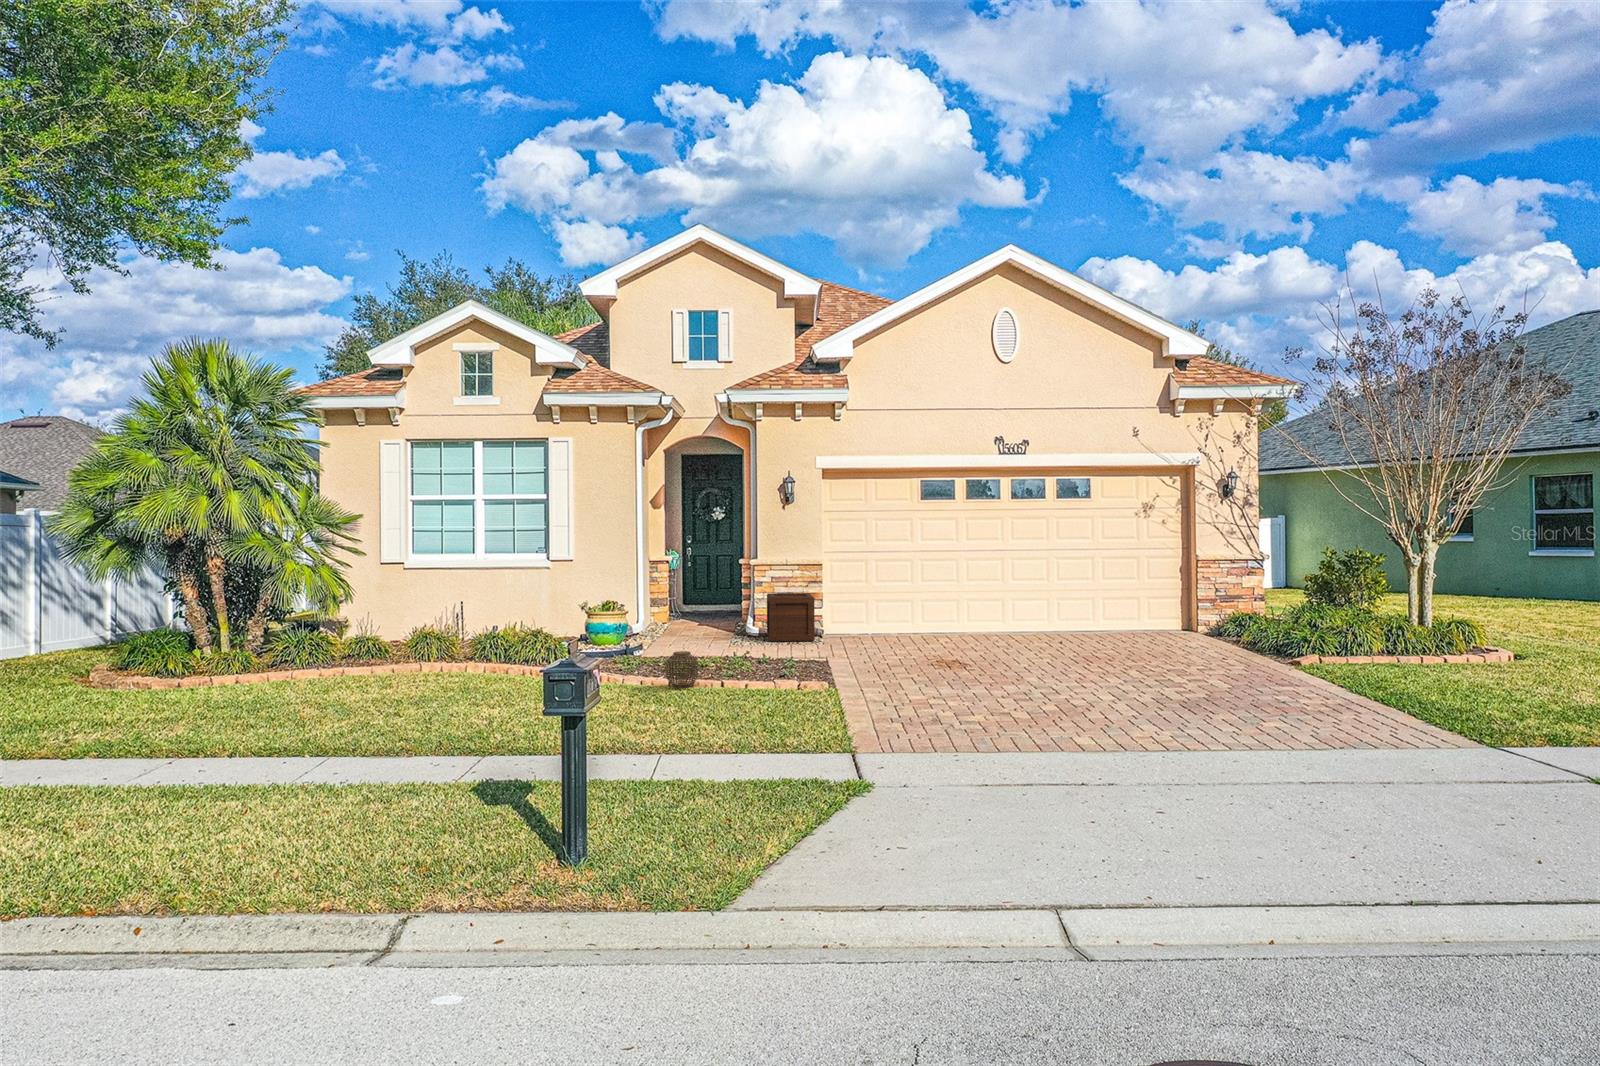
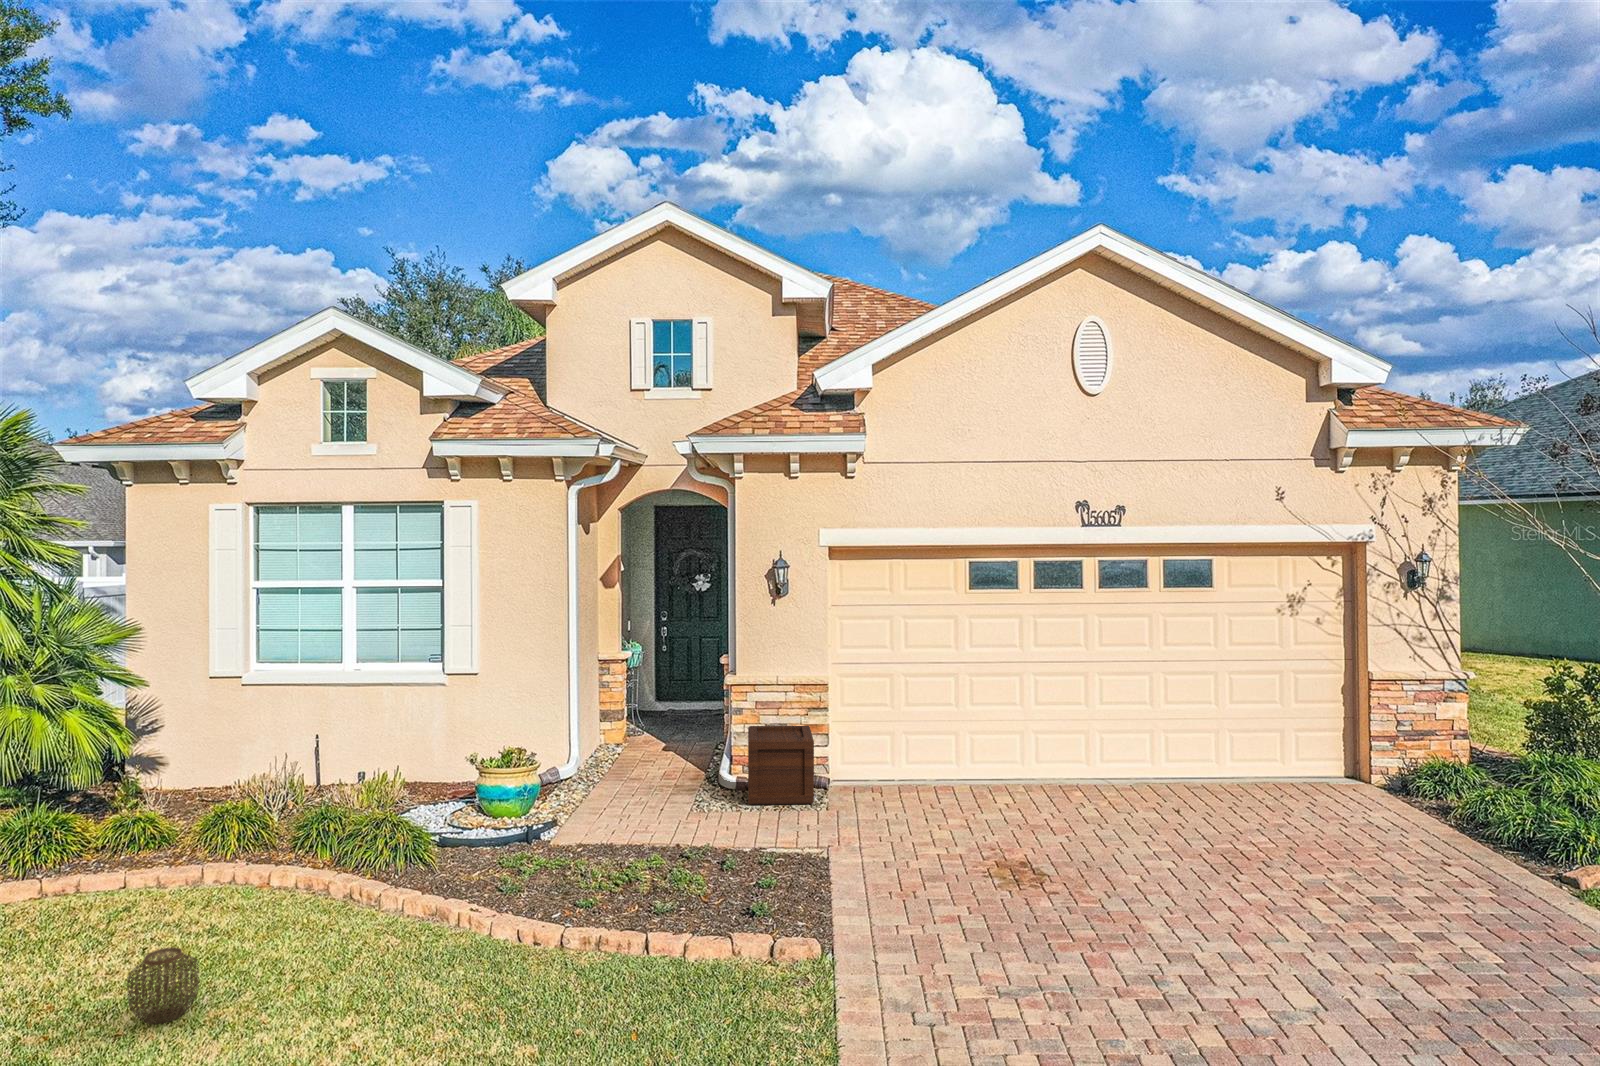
woven basket: present [665,651,698,688] -> present [127,947,199,1024]

